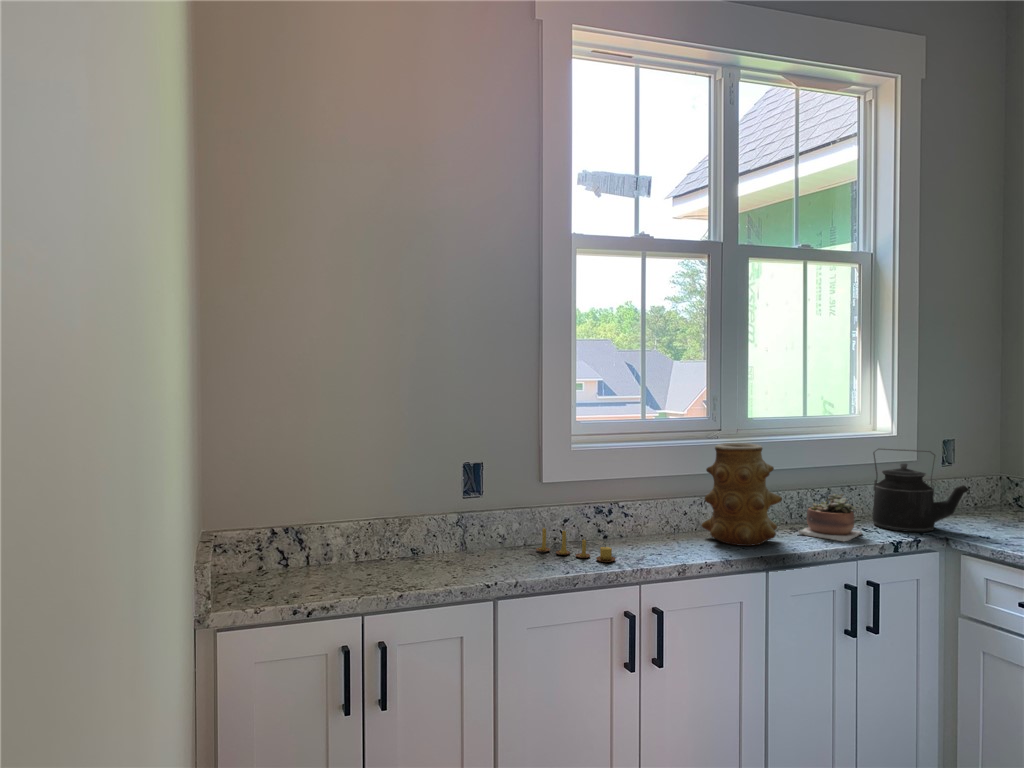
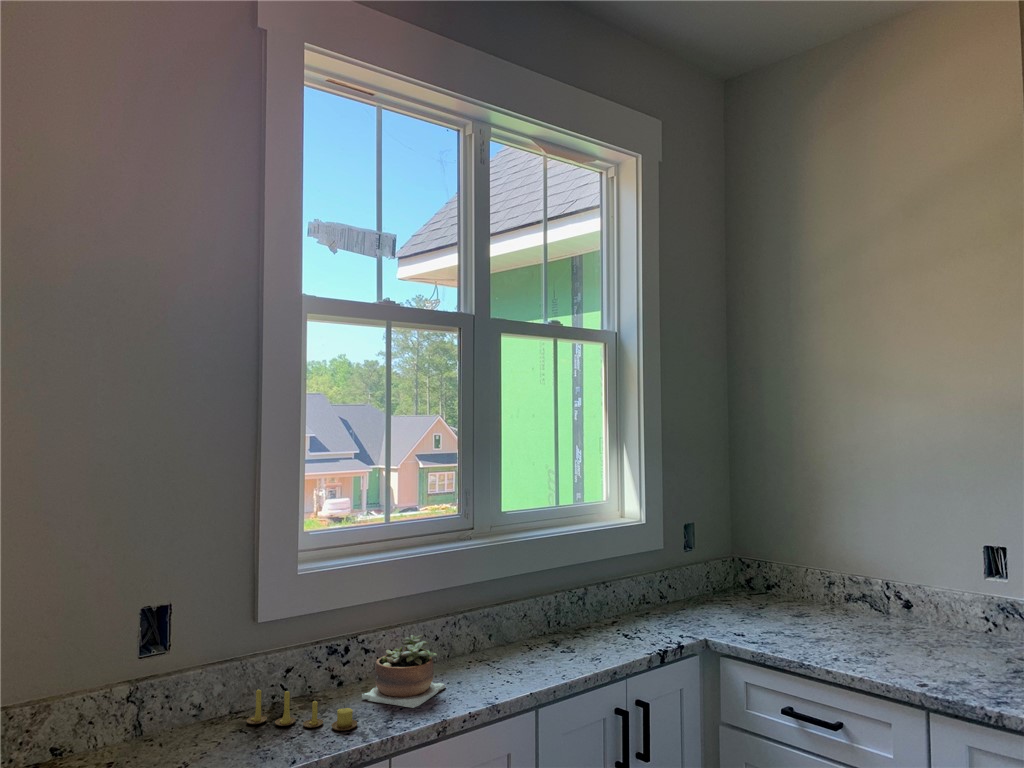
vase: present [702,443,782,546] -> none [458,550,548,677]
kettle: present [872,448,969,532] -> none [630,542,719,633]
succulent plant: present [799,494,862,541] -> present [362,635,446,708]

